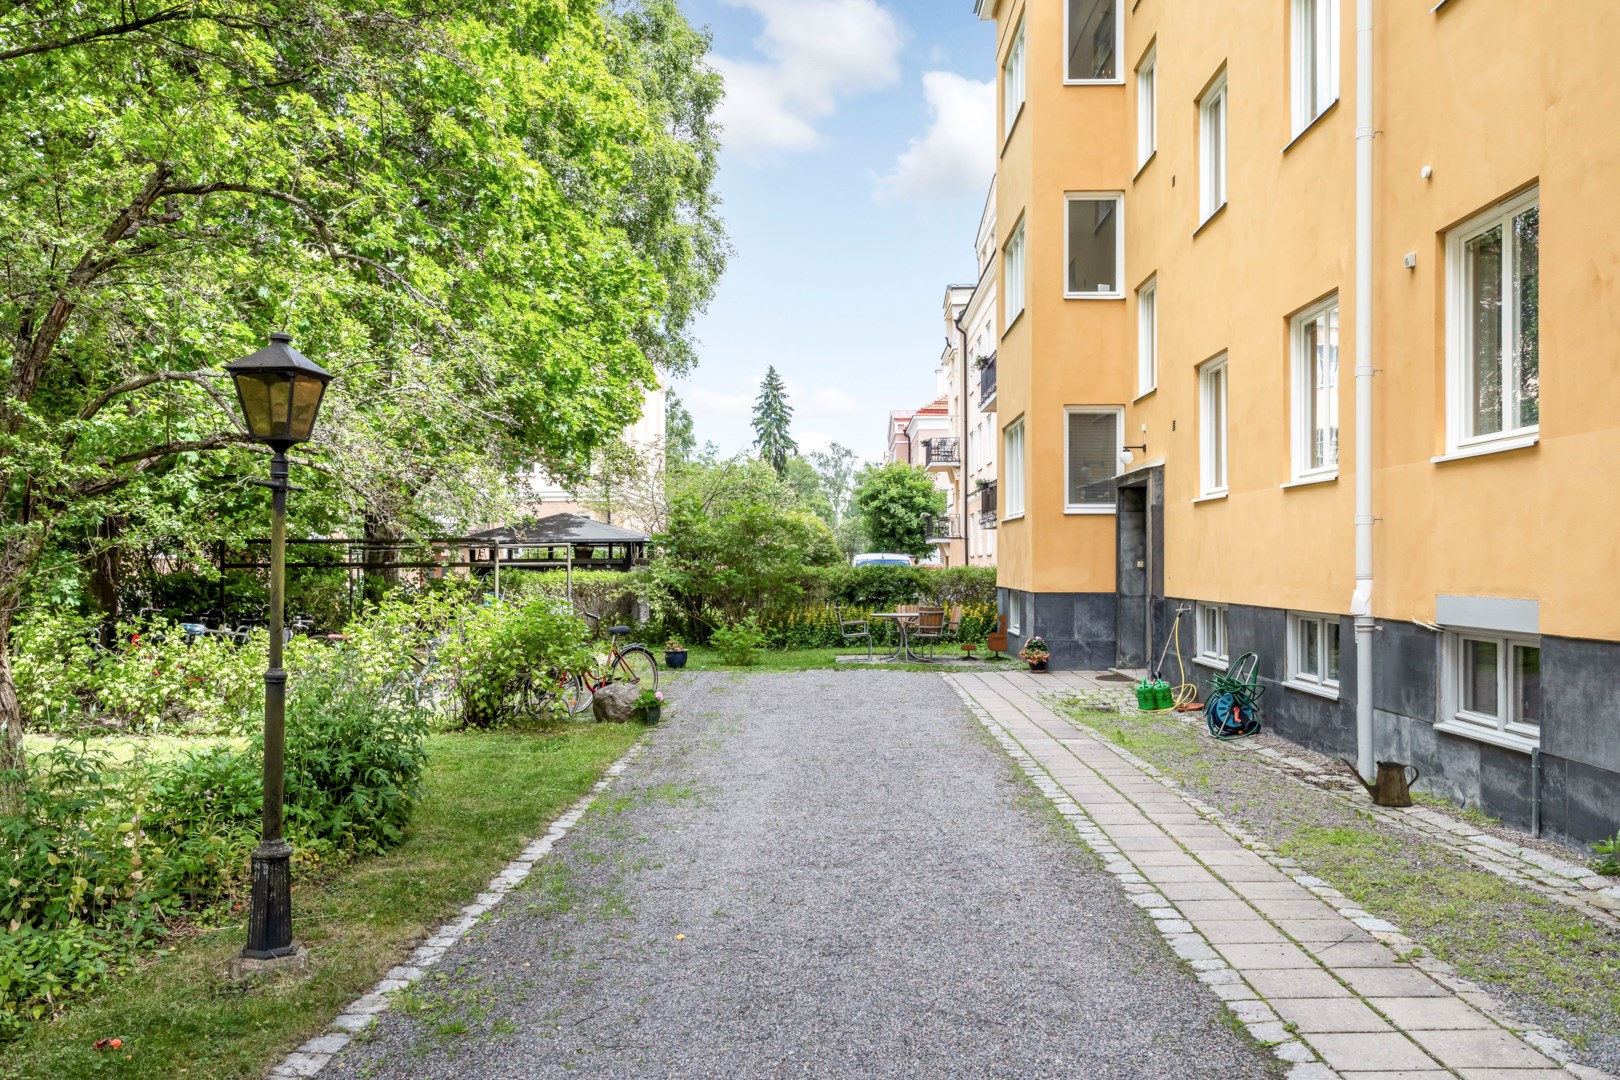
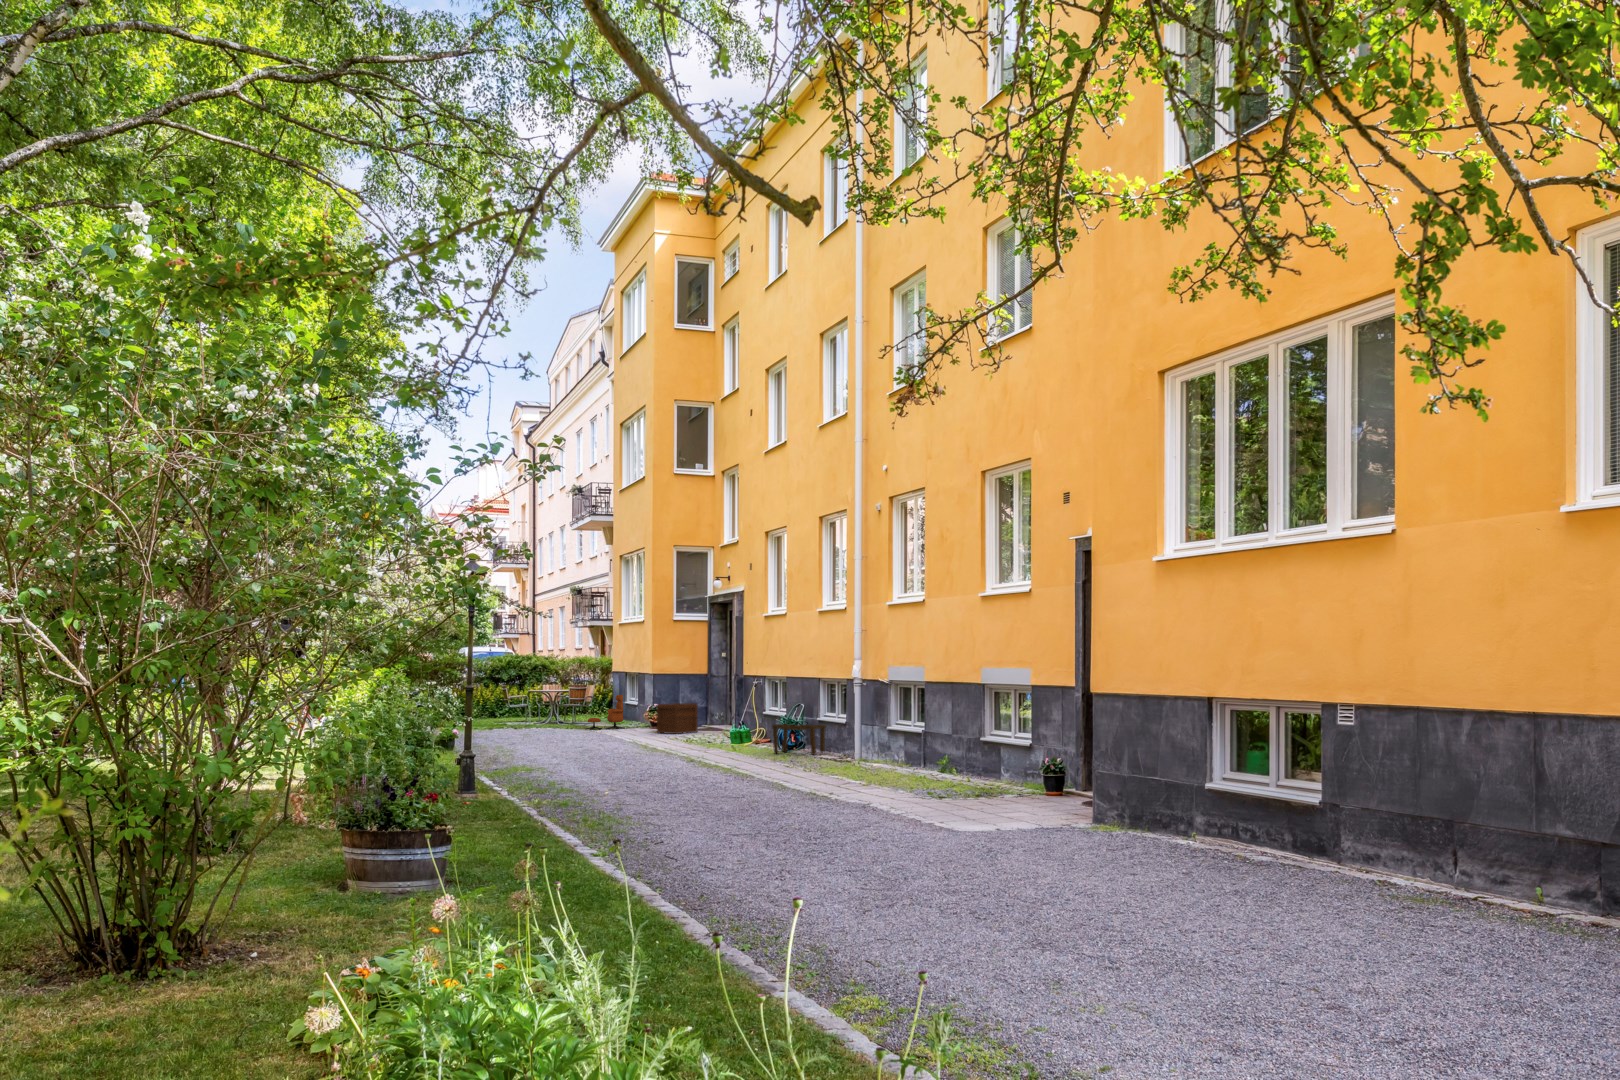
wooden crate: none [1042,631,1102,676] -> present [657,703,698,734]
bench: none [1191,689,1297,753] -> present [772,724,826,755]
watering can: present [1340,757,1420,806] -> none [847,744,880,765]

